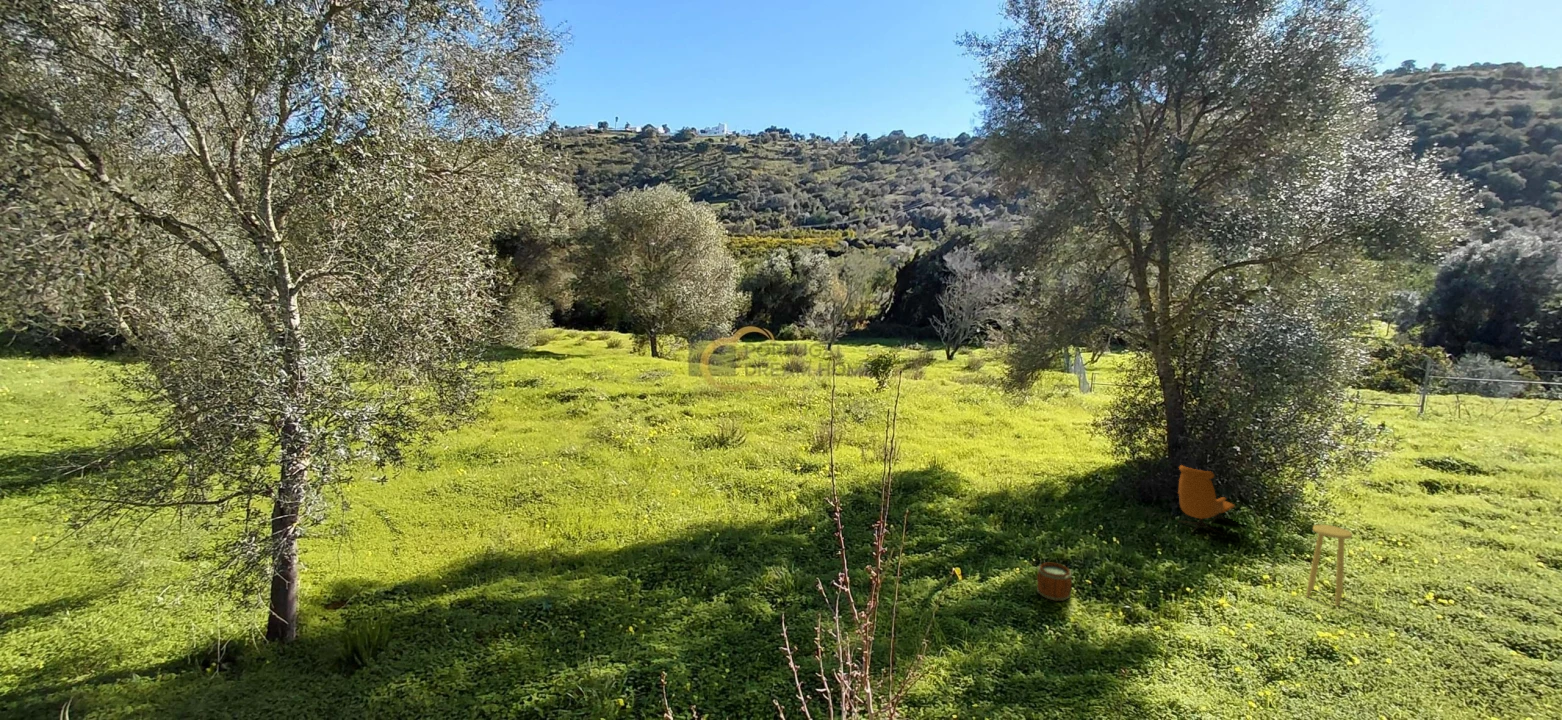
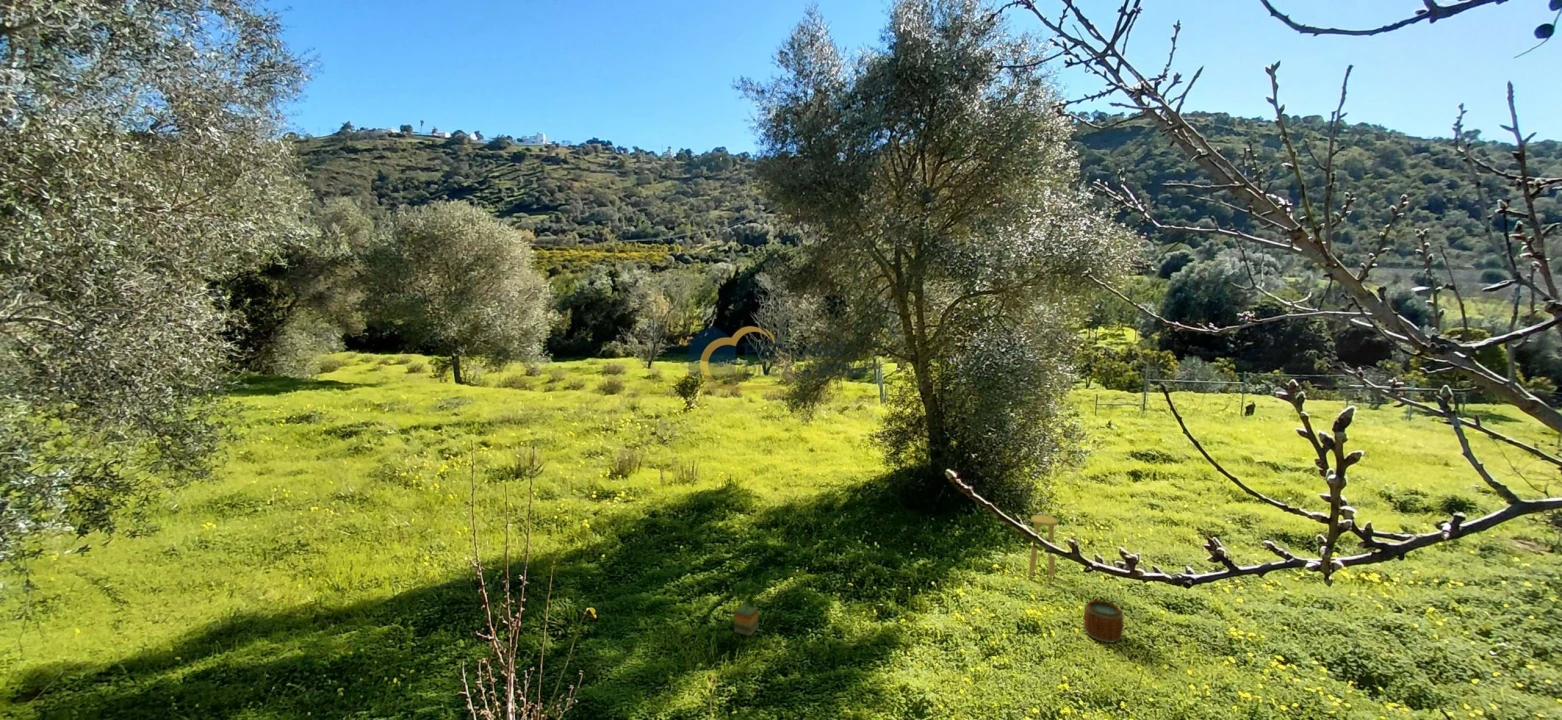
lounge chair: present [1178,466,1235,534] -> none [938,470,986,532]
bucket: present [1037,563,1072,601] -> present [1084,600,1124,643]
potted tree: none [967,567,1001,624] -> present [734,581,763,636]

